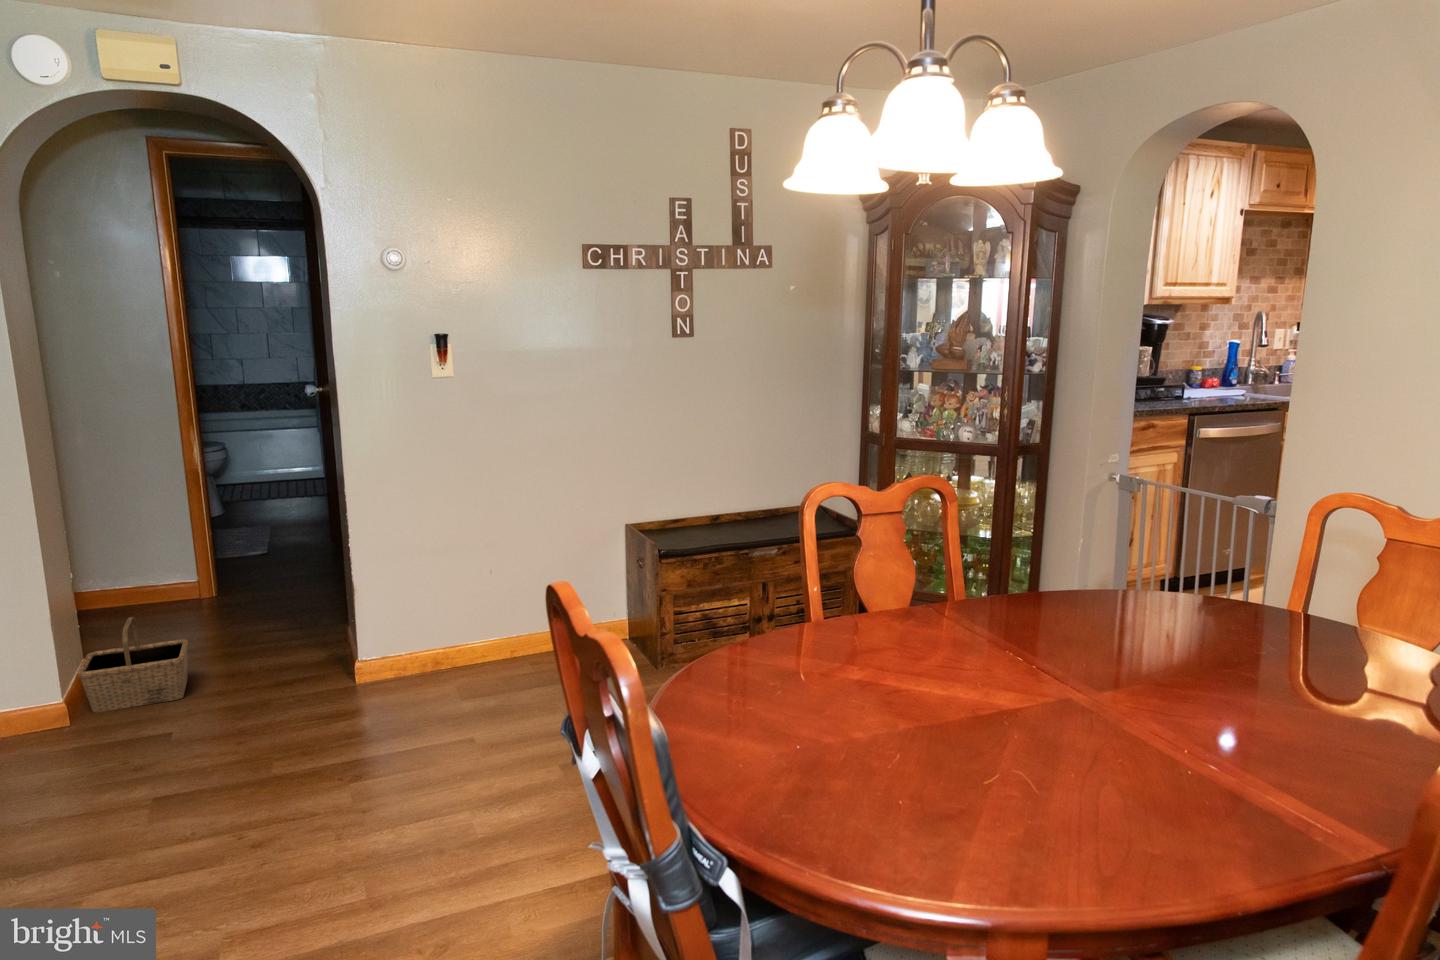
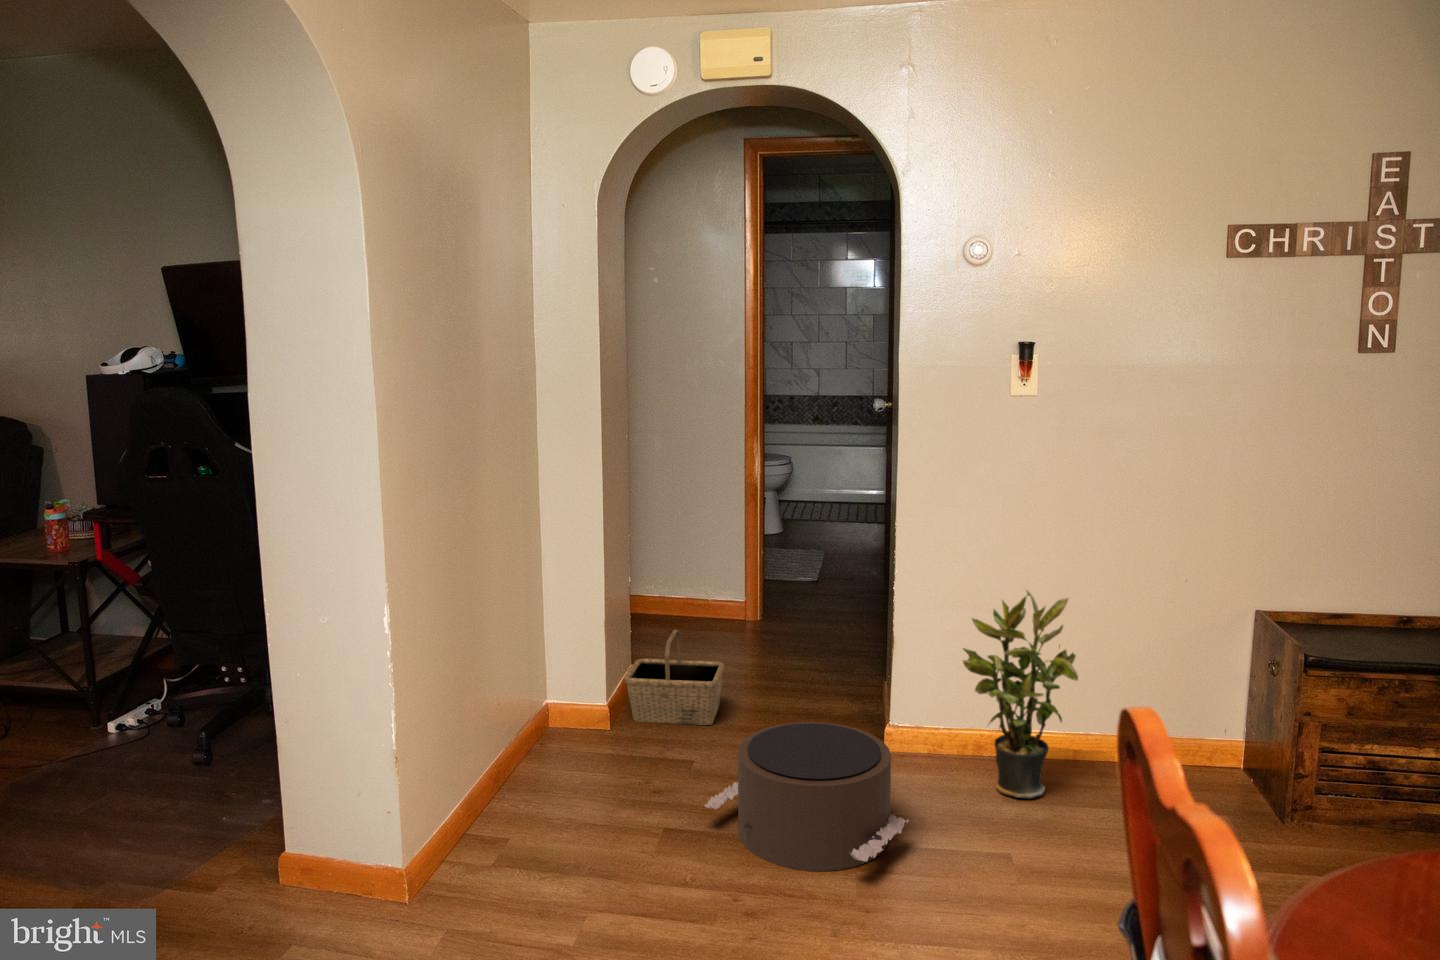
potted plant: none [415,530,509,696] -> present [963,590,1078,799]
pouf: none [190,668,386,798] -> present [705,722,909,871]

